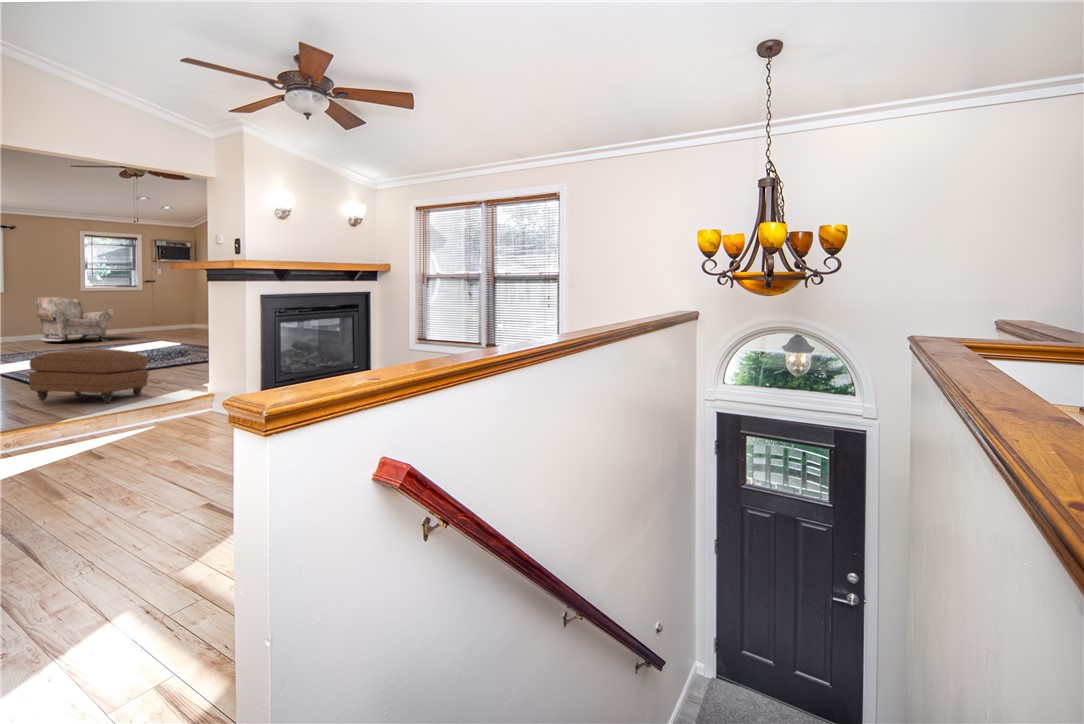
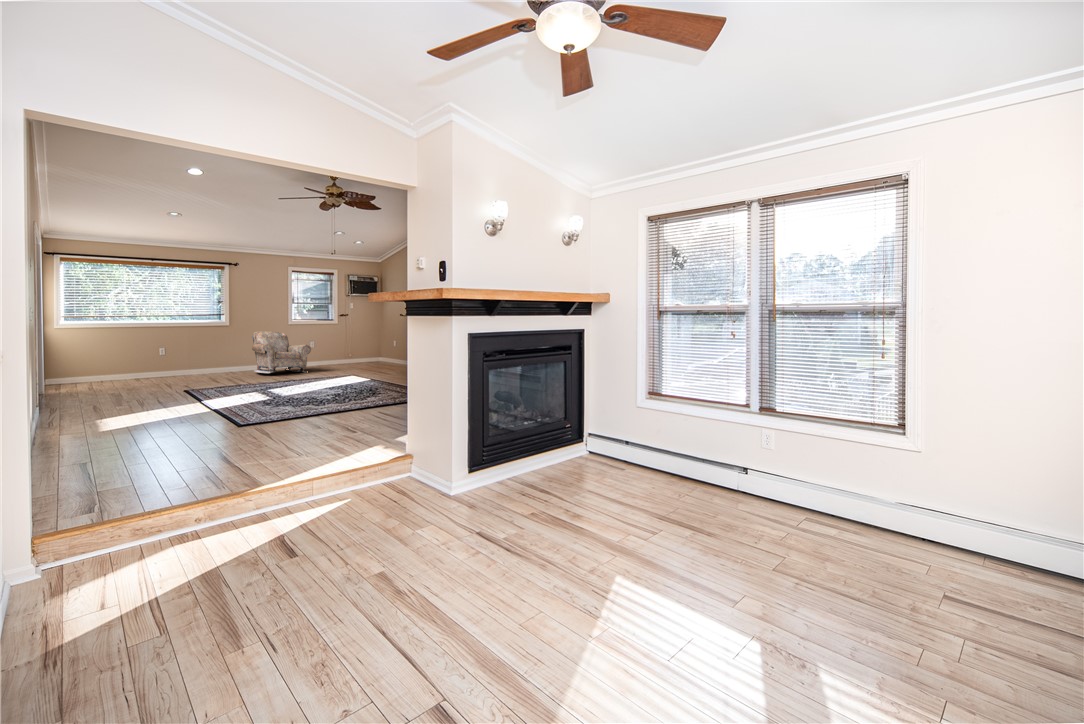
ottoman: present [29,348,148,403] -> none [233,394,345,457]

